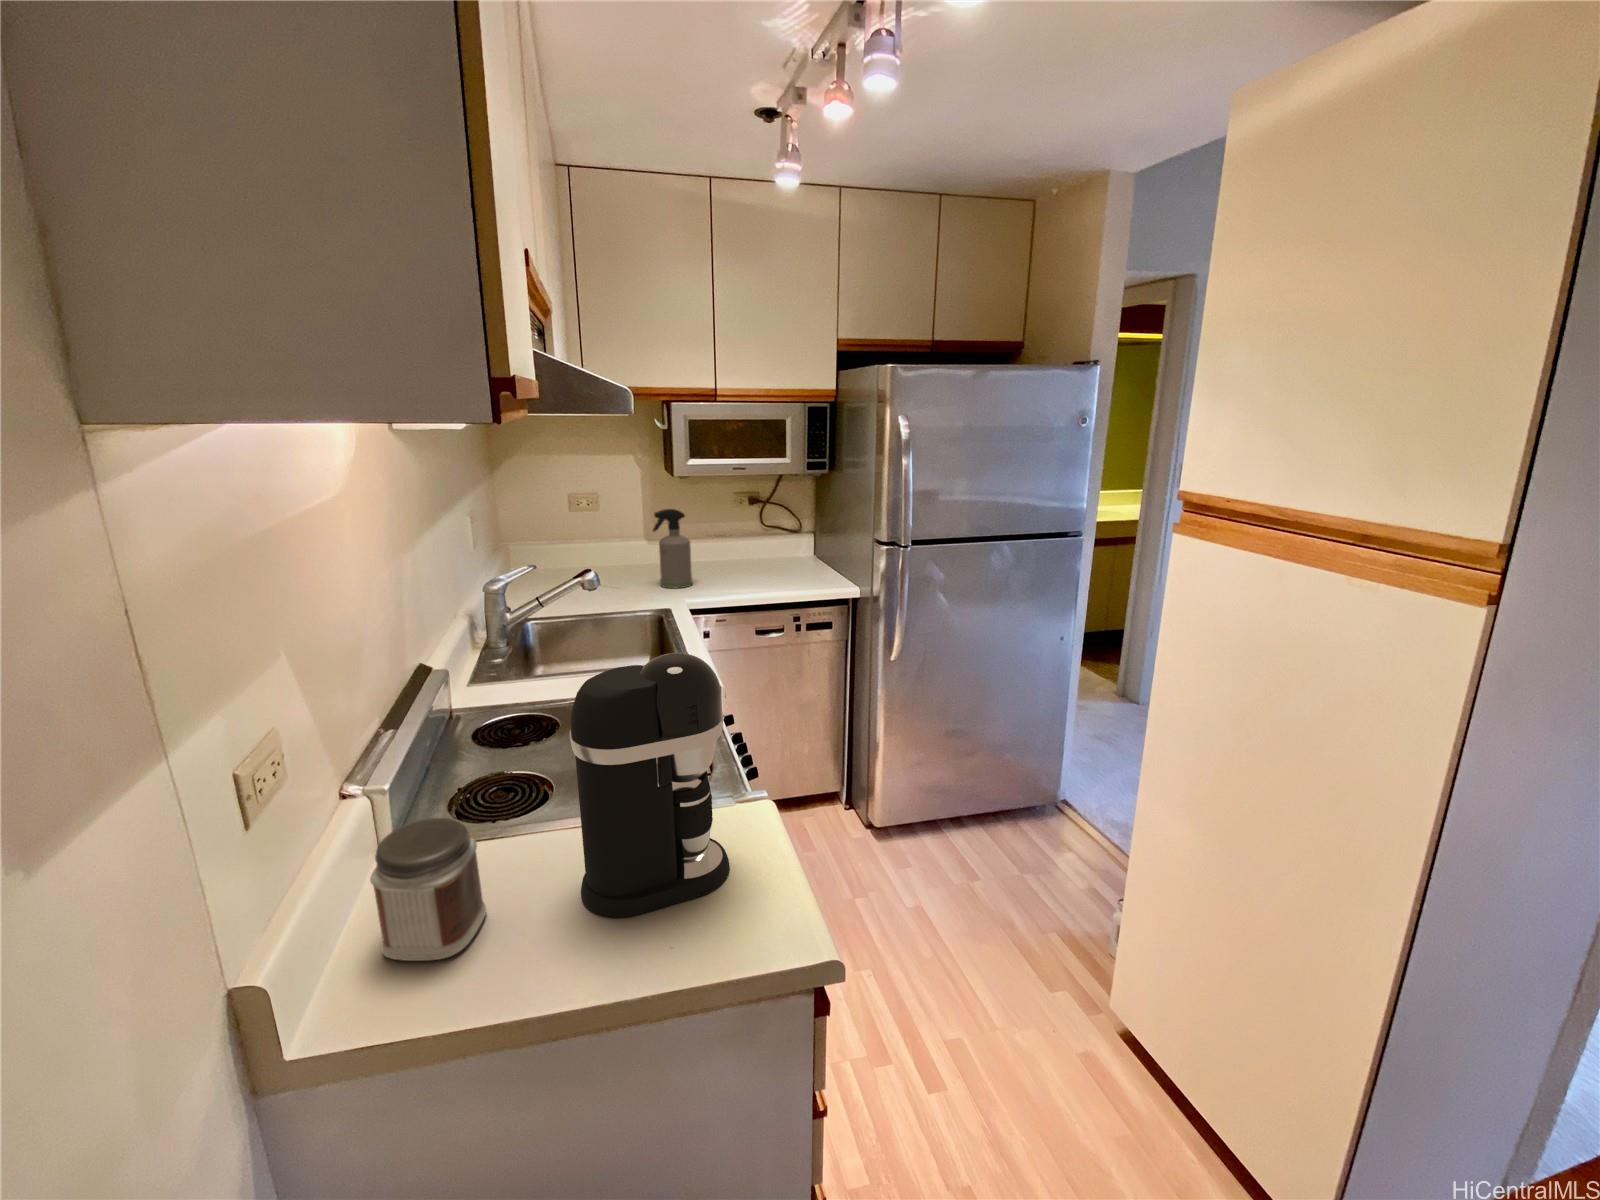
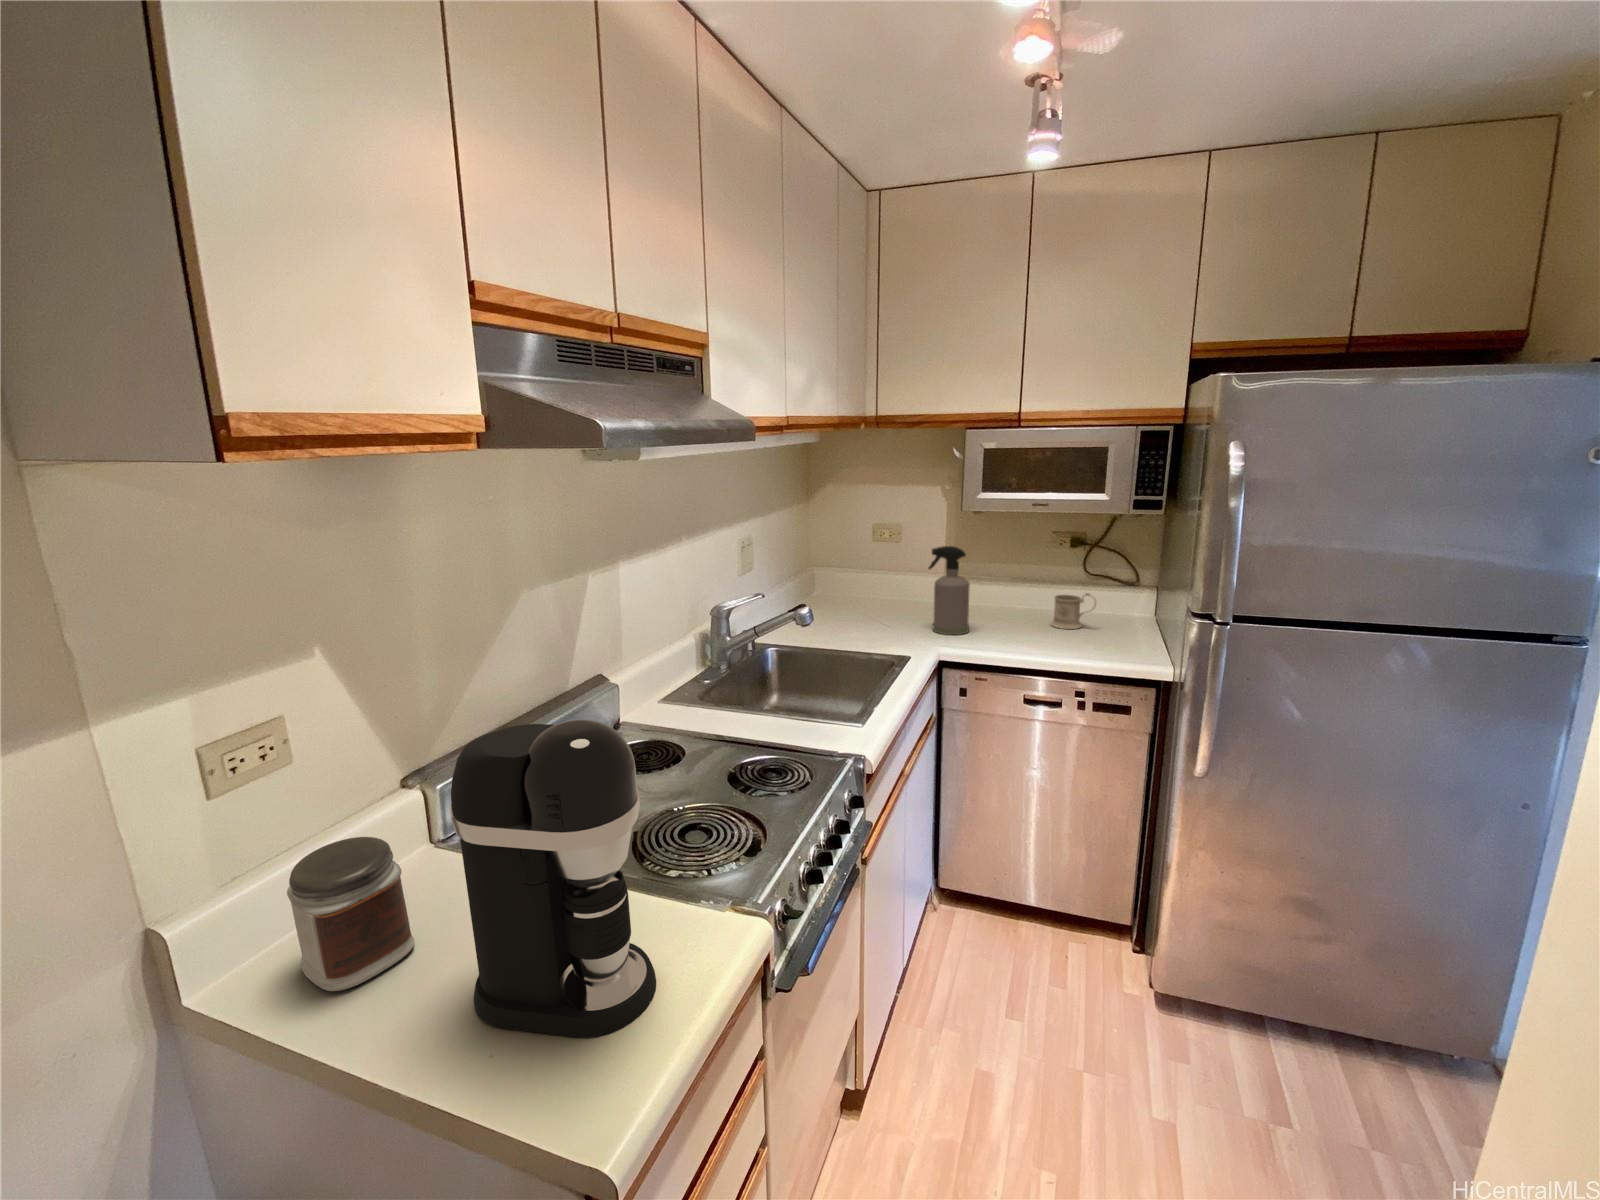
mug: none [749,540,785,572] -> present [1051,593,1096,629]

